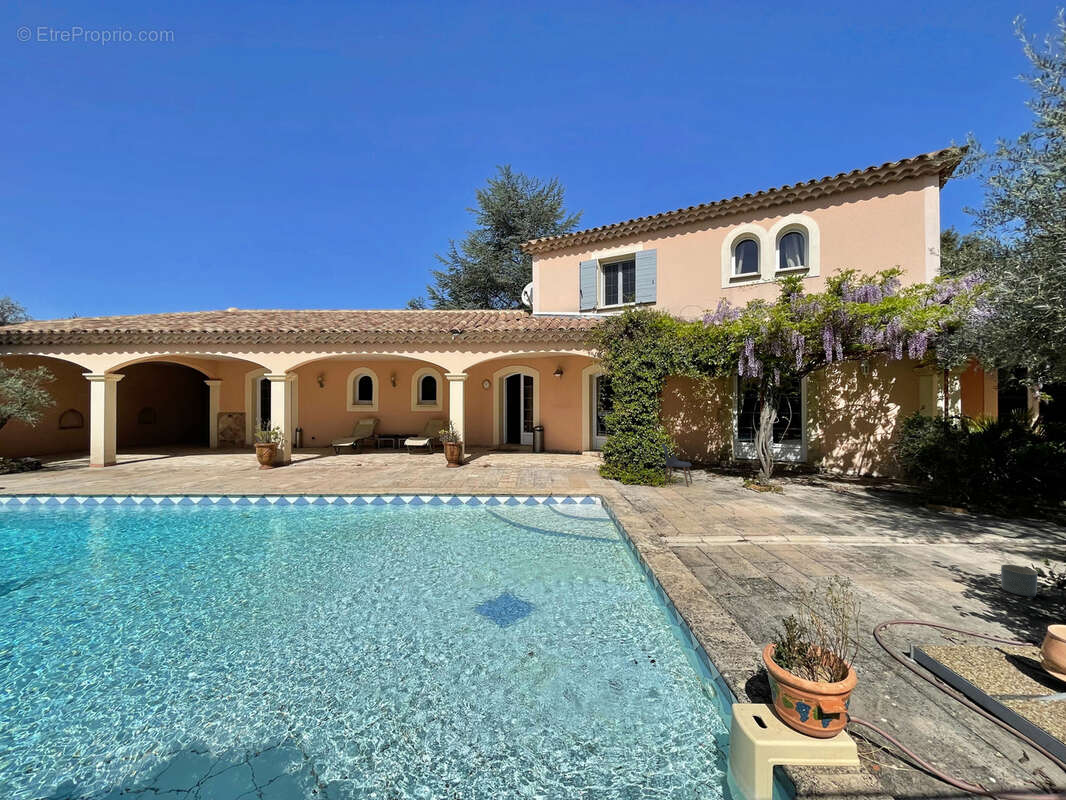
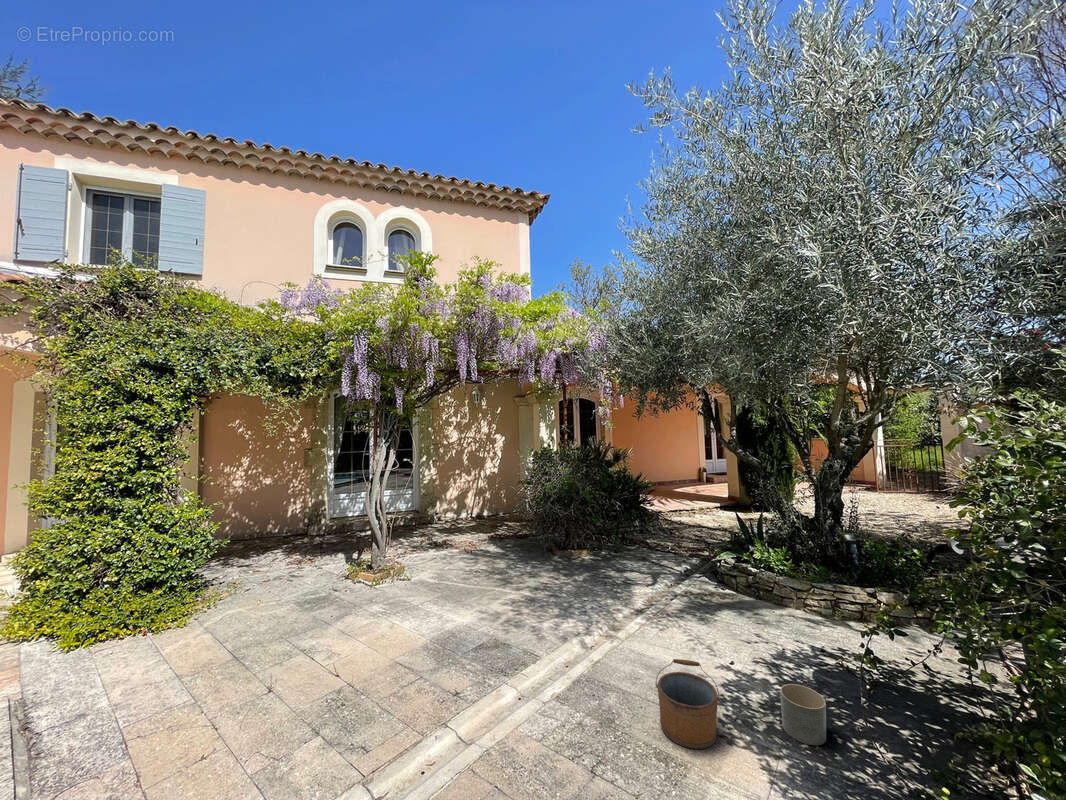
chair: present [662,443,692,487] -> none [186,528,257,619]
bucket: none [904,528,946,574] -> present [656,659,719,749]

